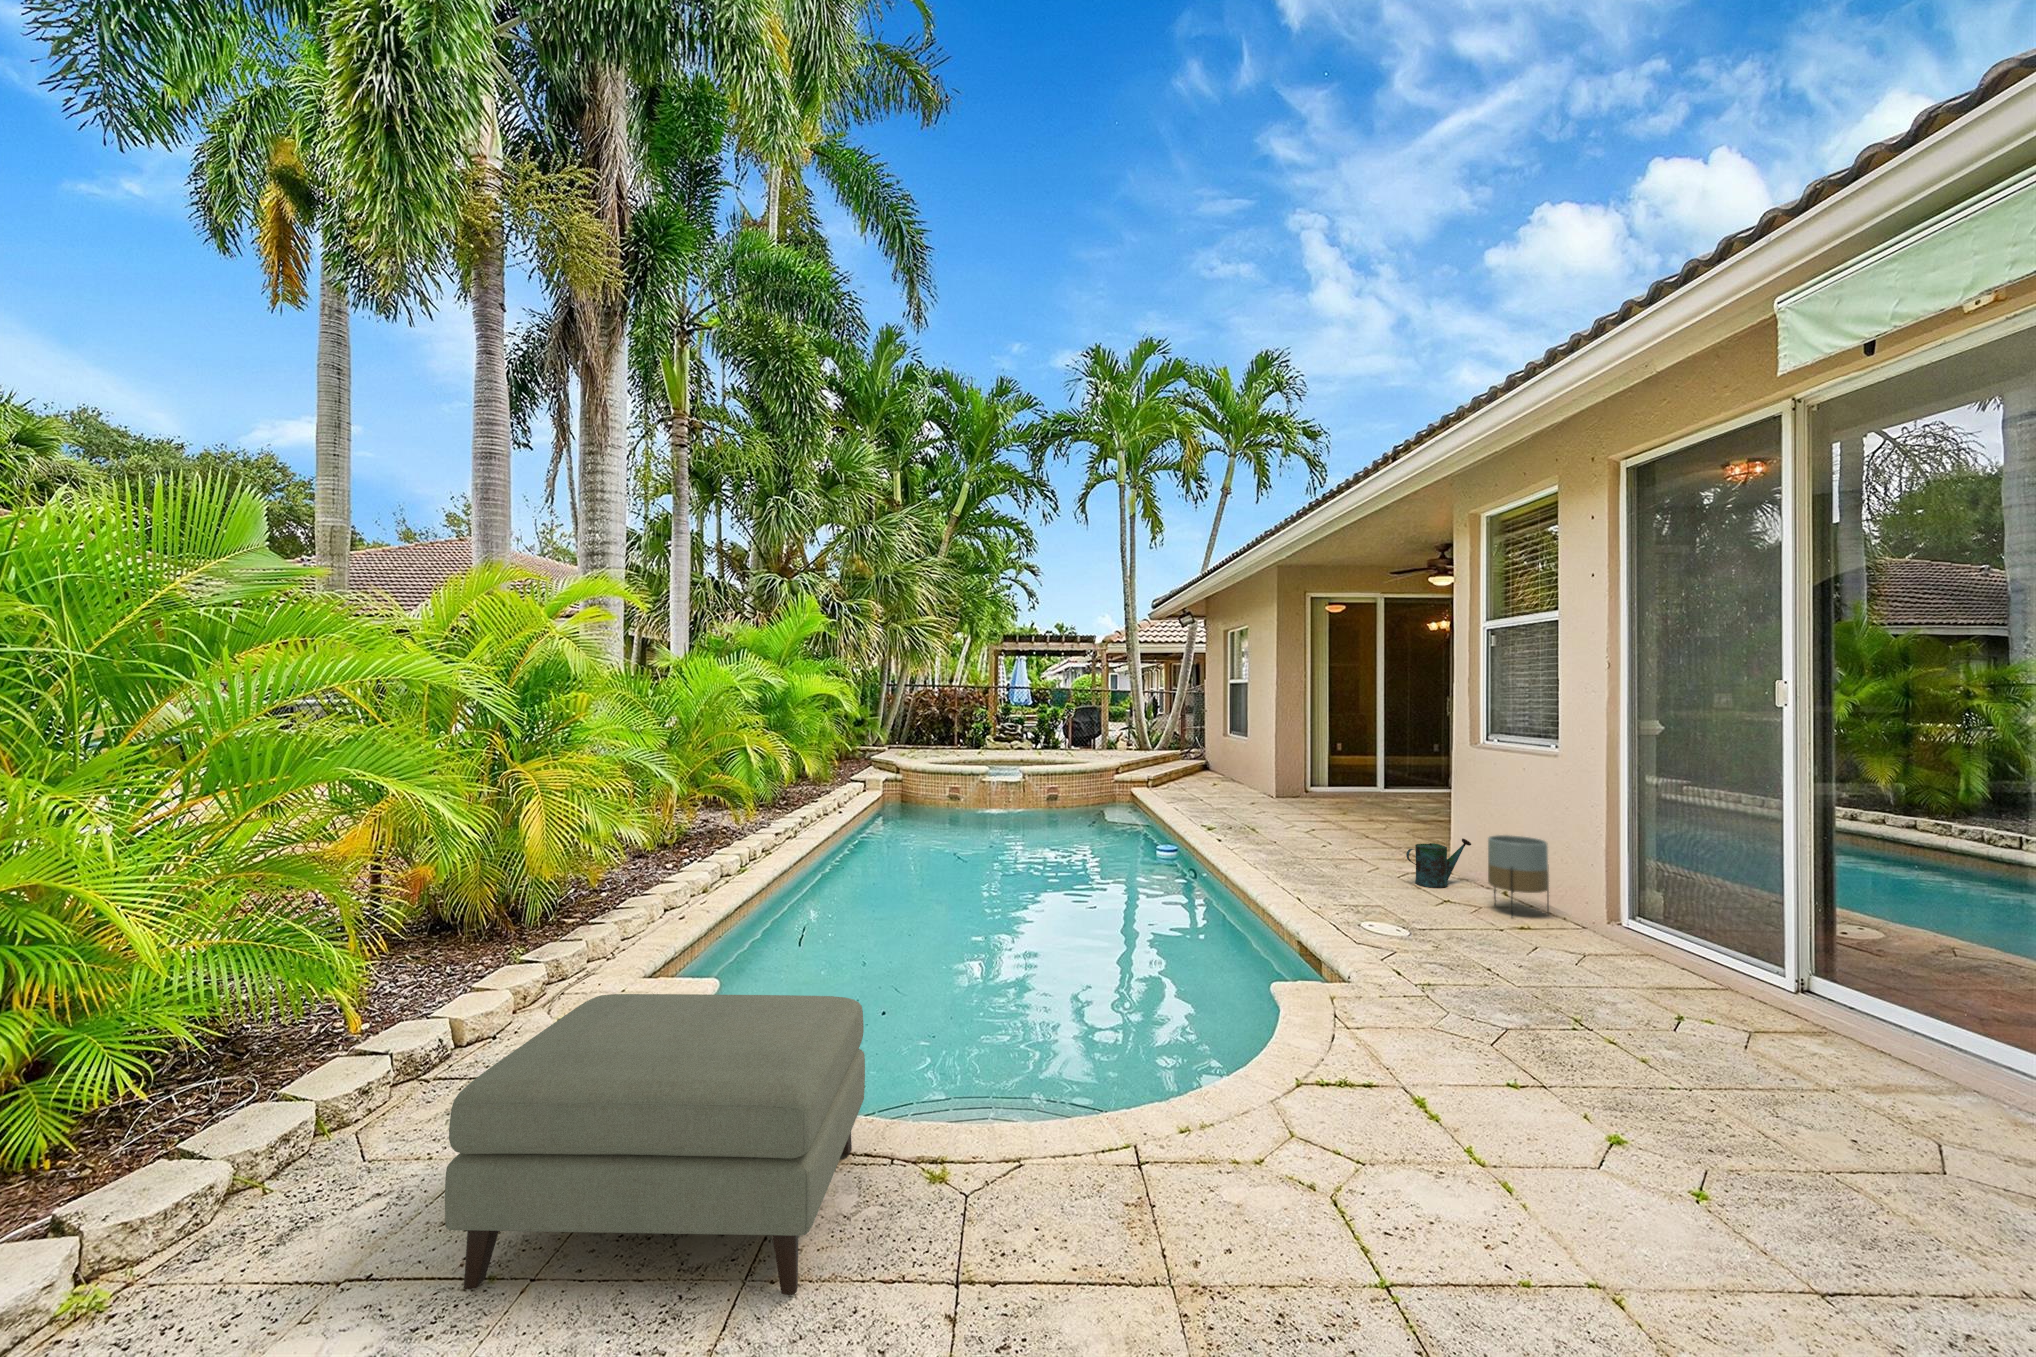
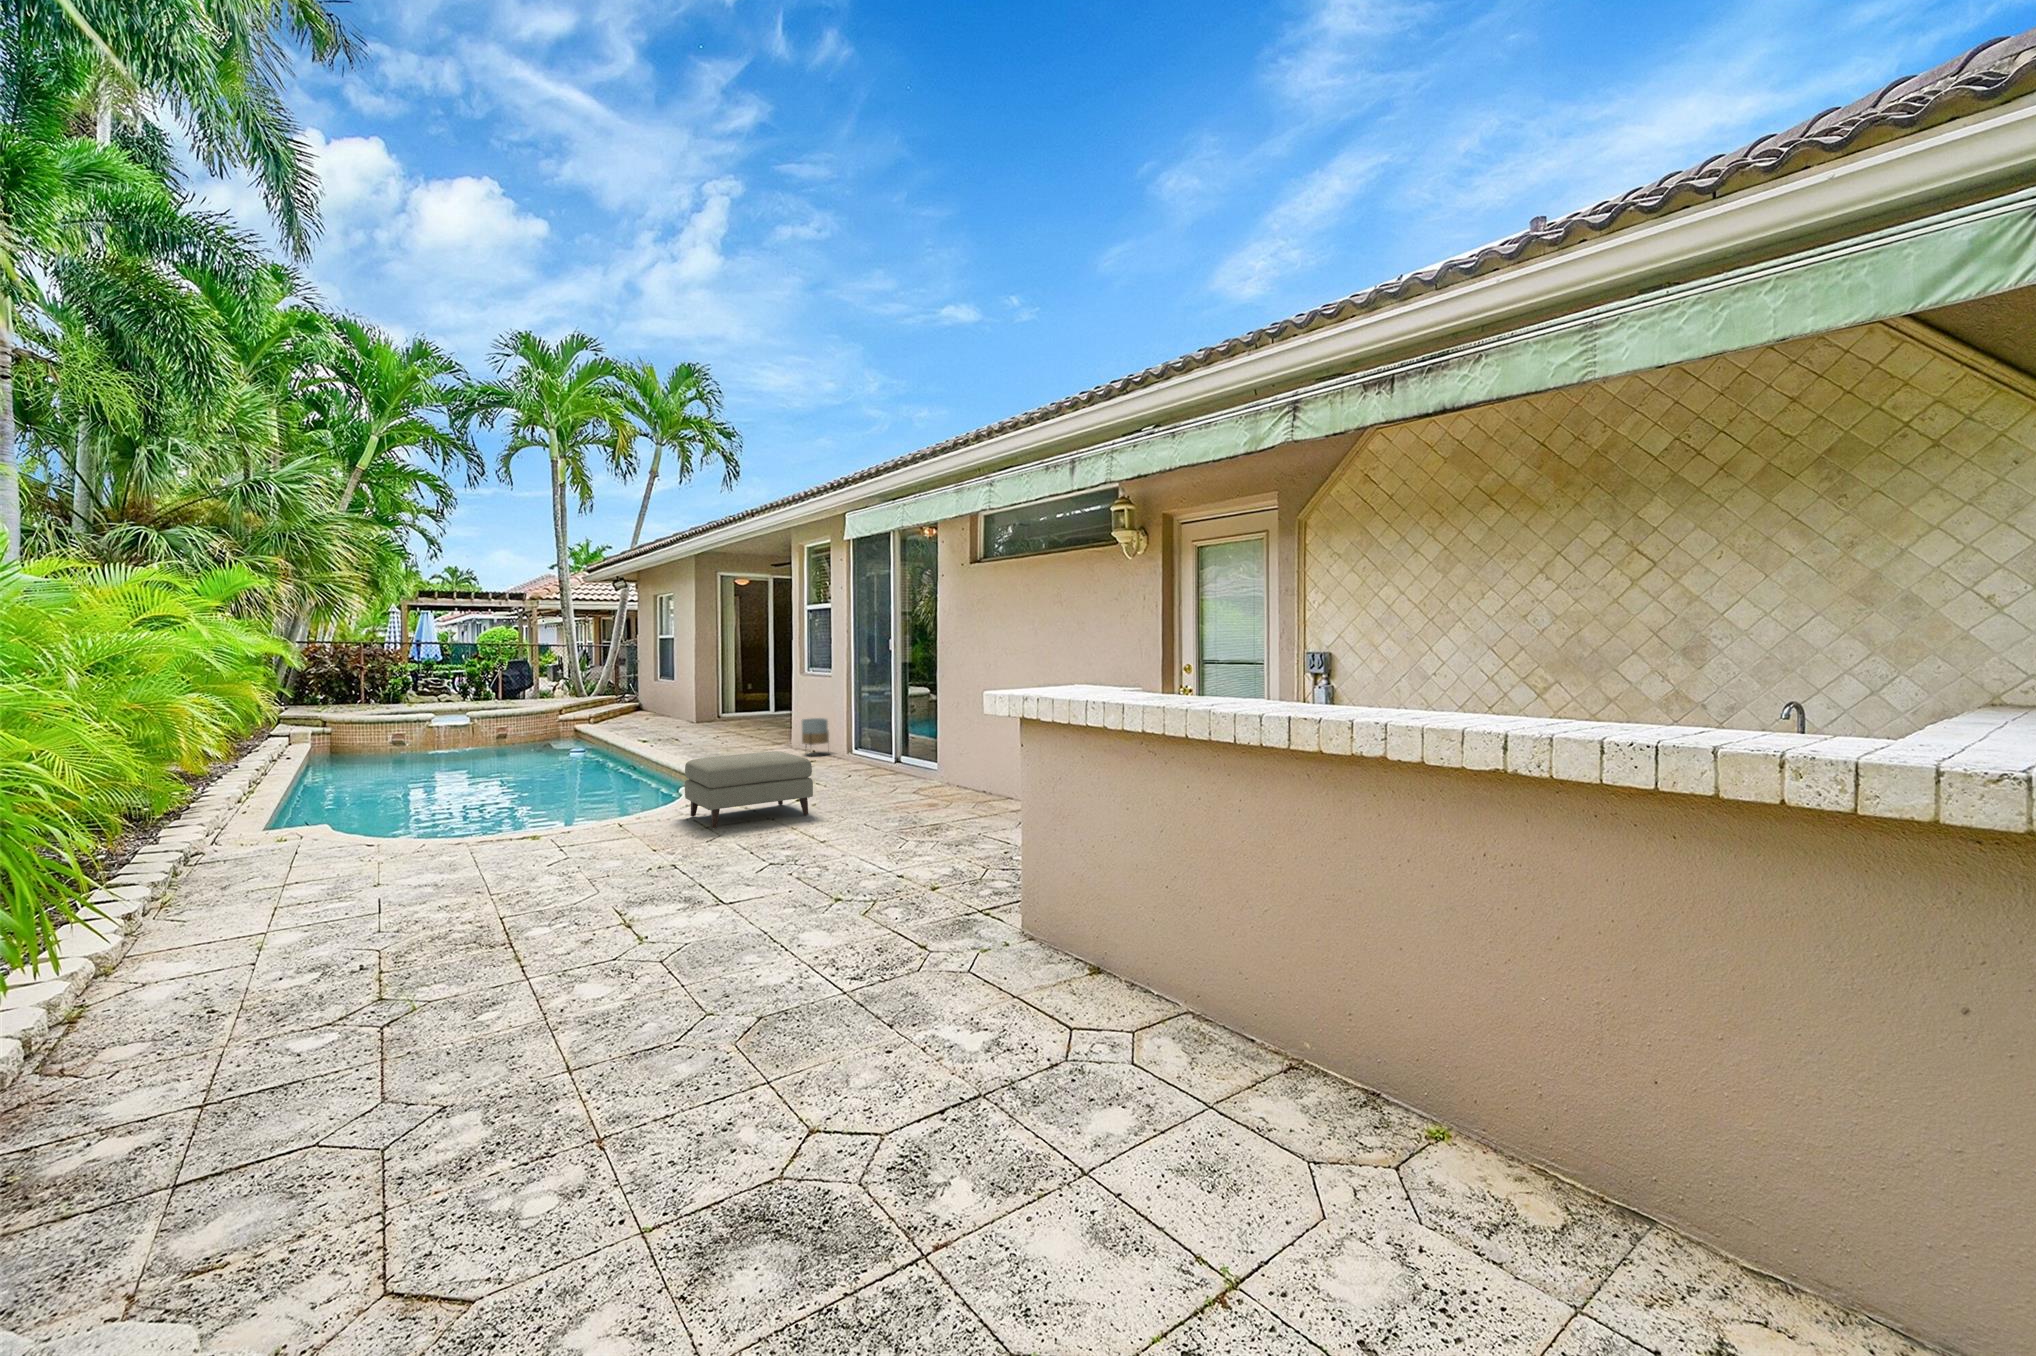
watering can: present [1406,839,1471,888] -> none [766,725,800,752]
ottoman: present [445,994,865,1296] -> present [685,751,813,829]

